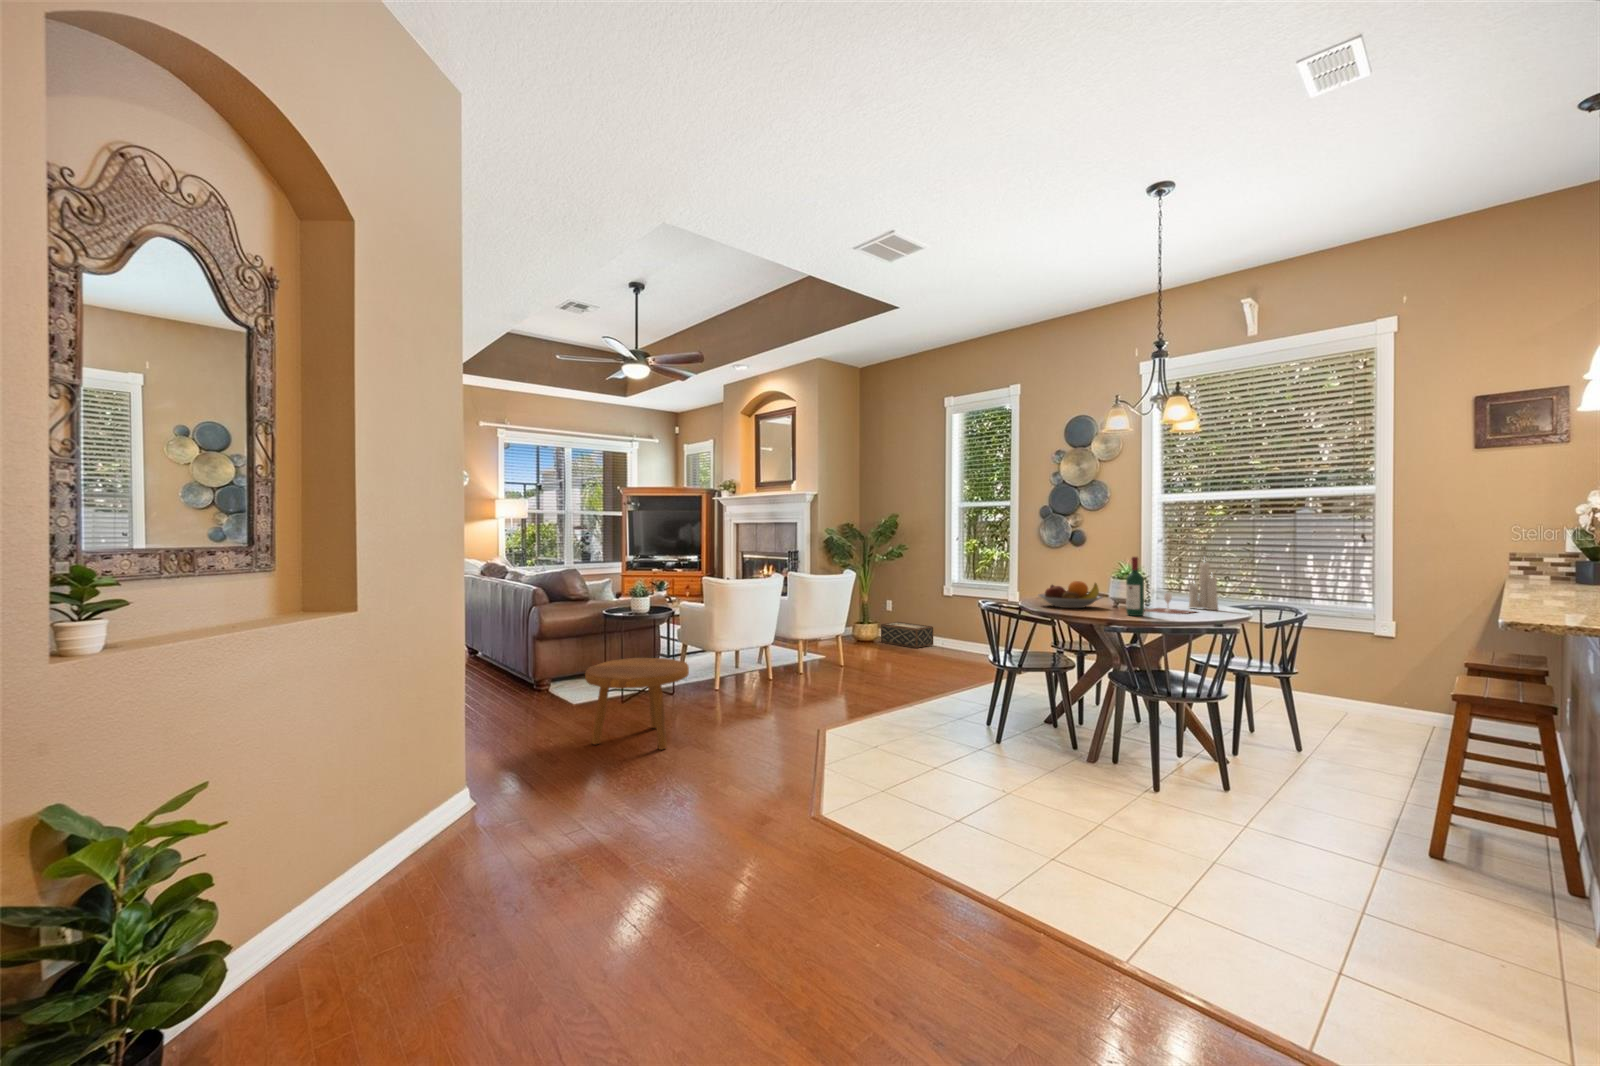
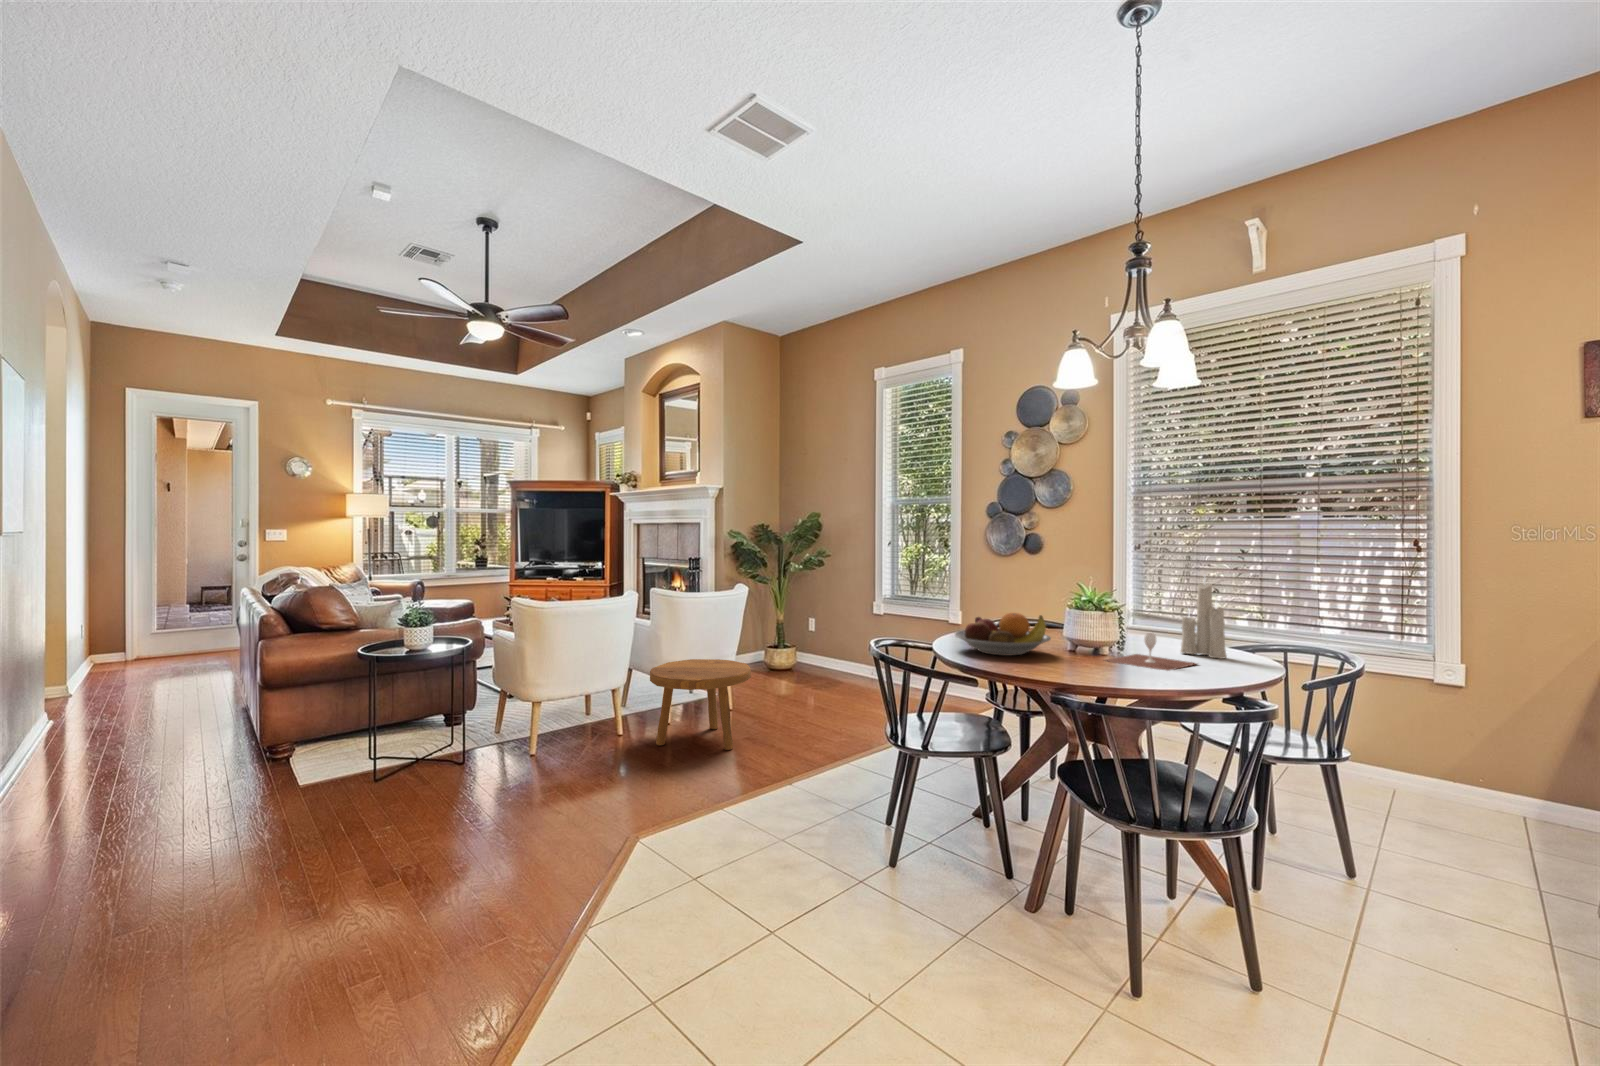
wine bottle: present [1126,557,1144,616] -> none [1085,579,1113,678]
woven basket: present [881,622,933,648] -> none [798,645,861,679]
footstool: present [585,658,689,750] -> present [650,659,751,750]

